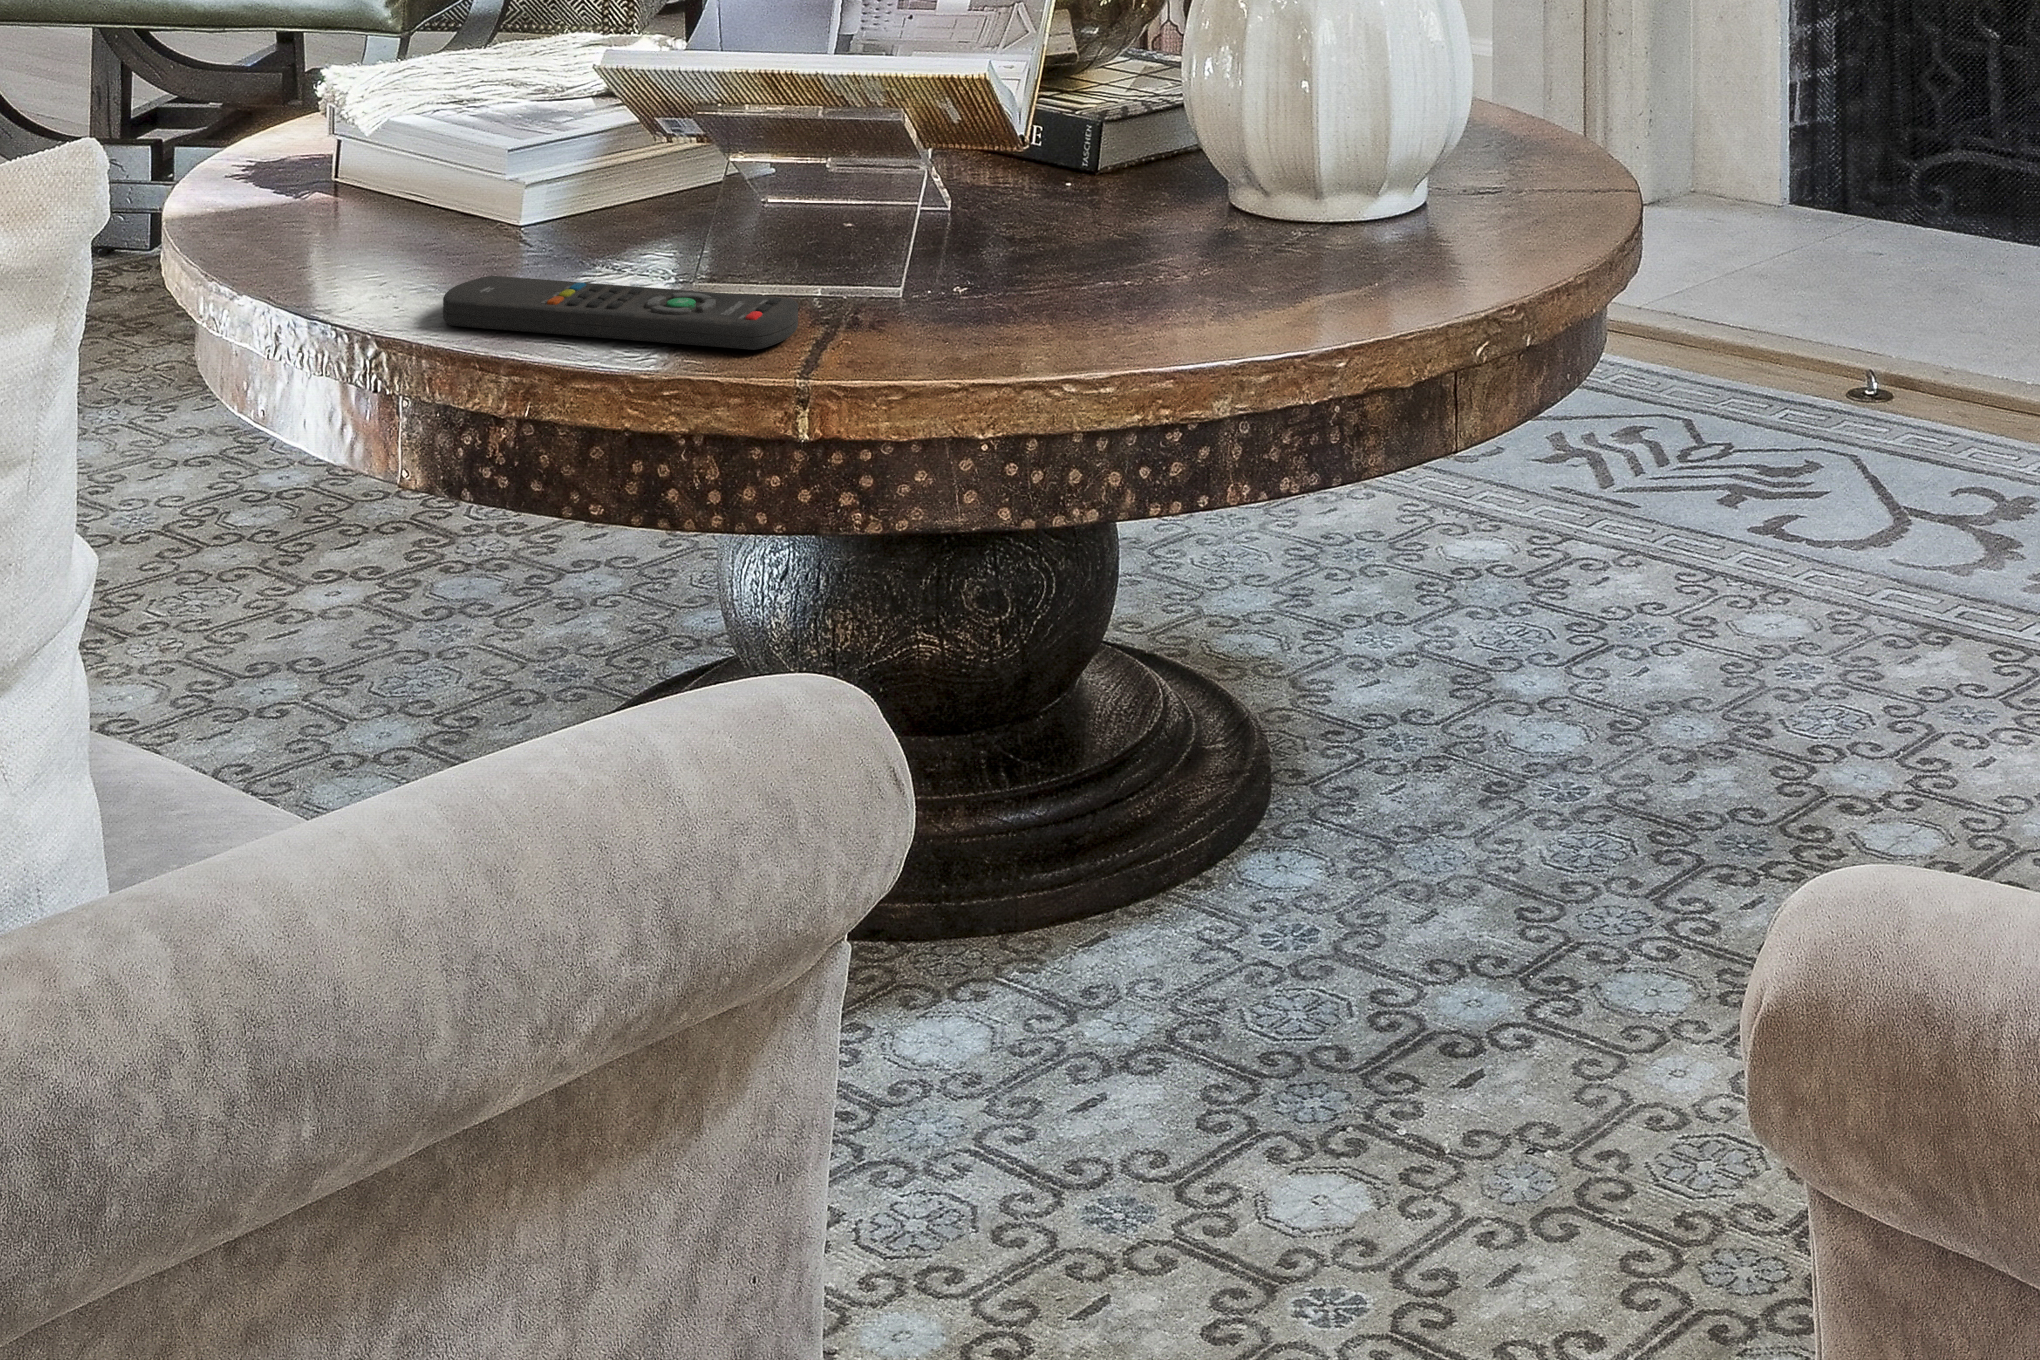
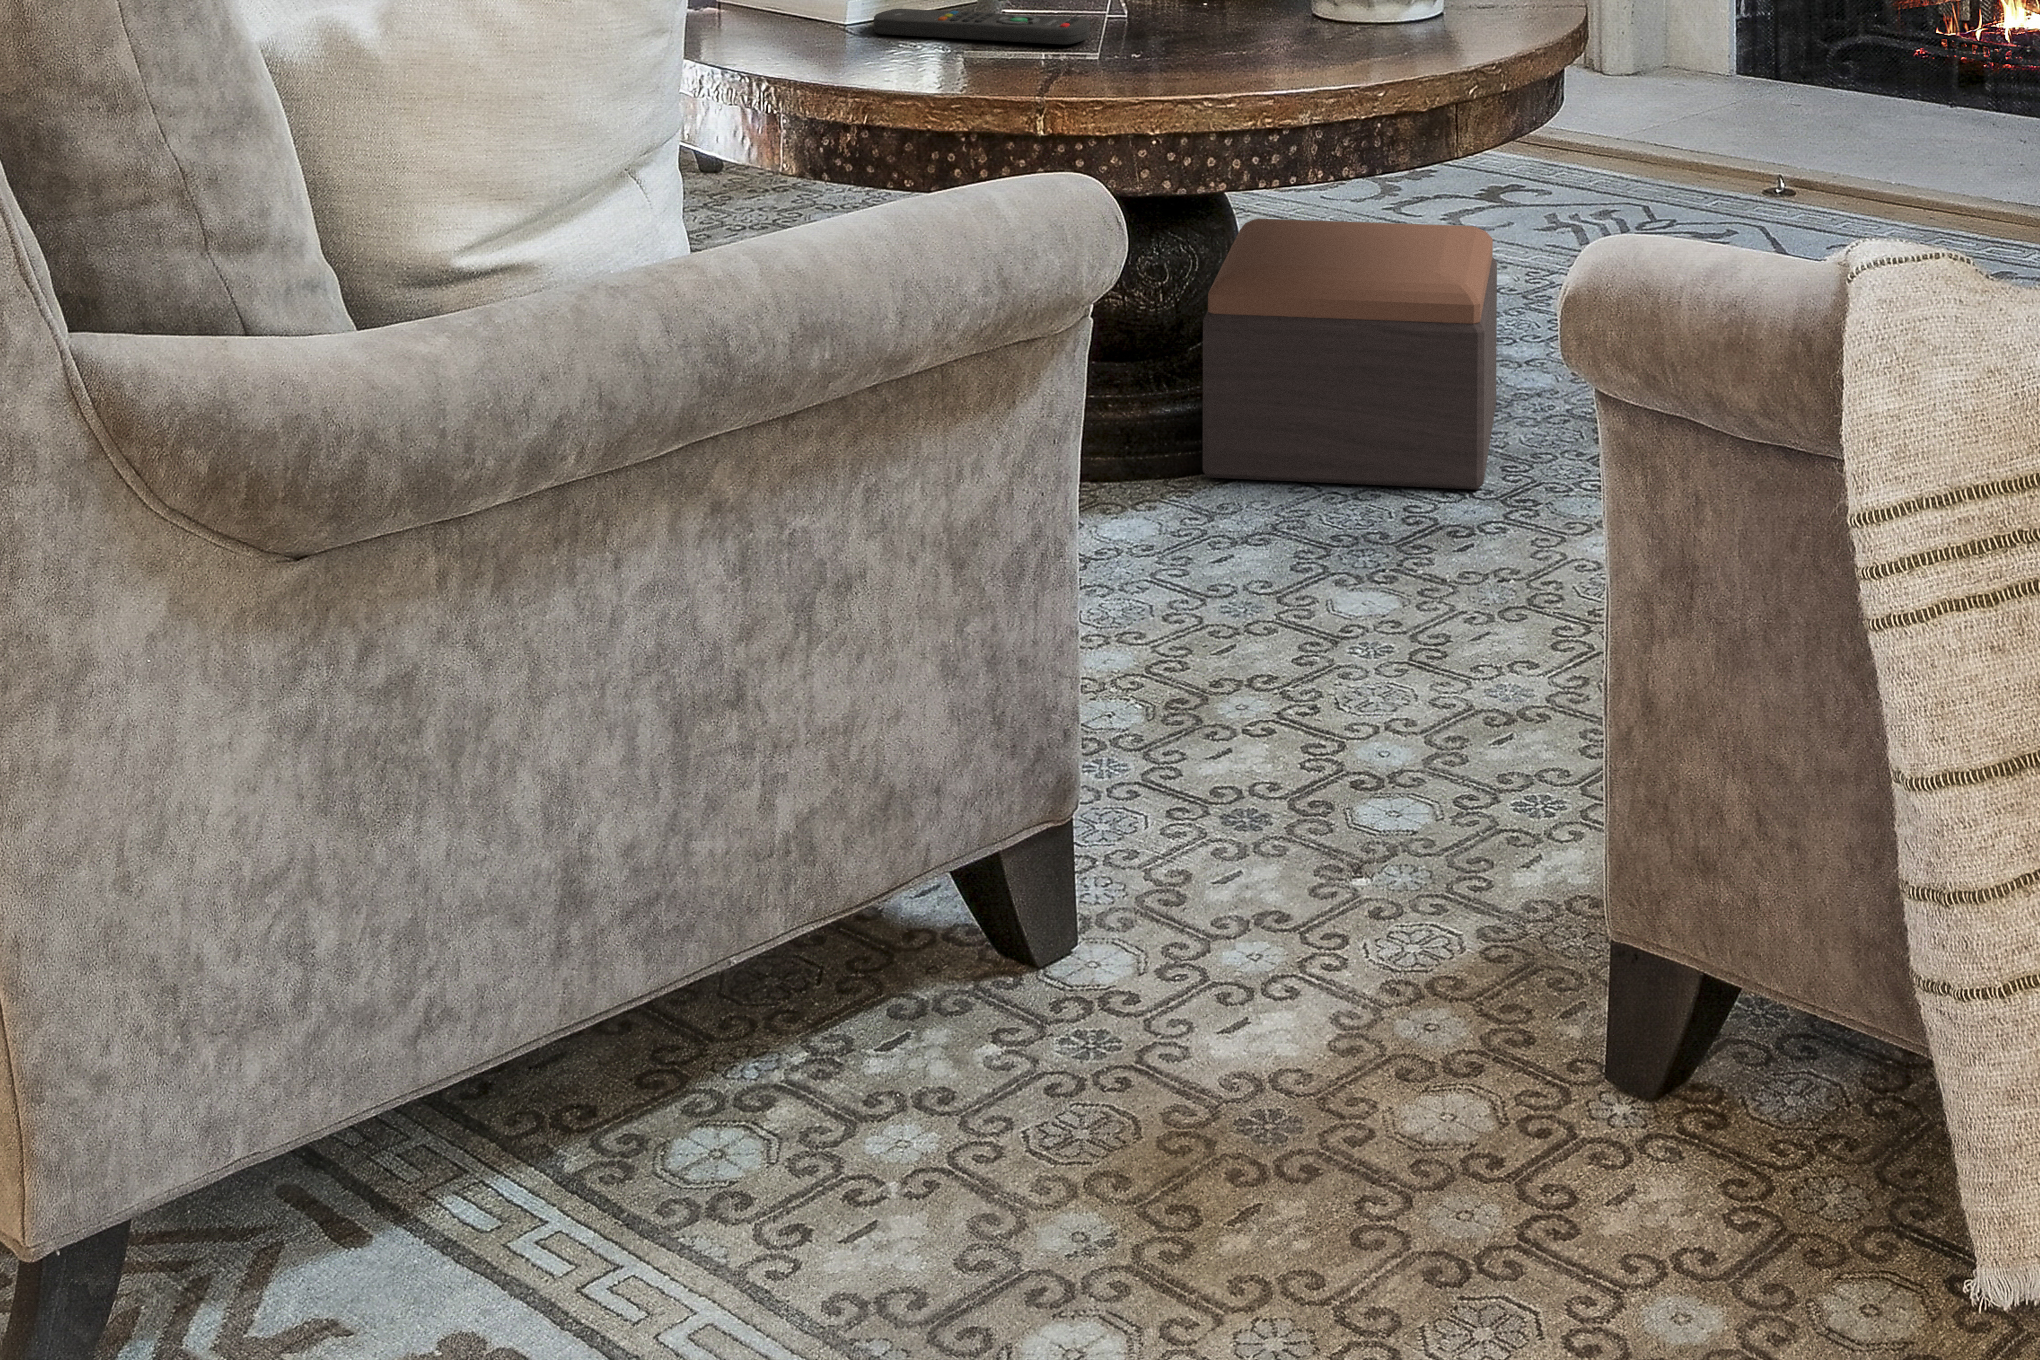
footstool: none [986,571,1464,1058] -> present [1203,219,1497,490]

